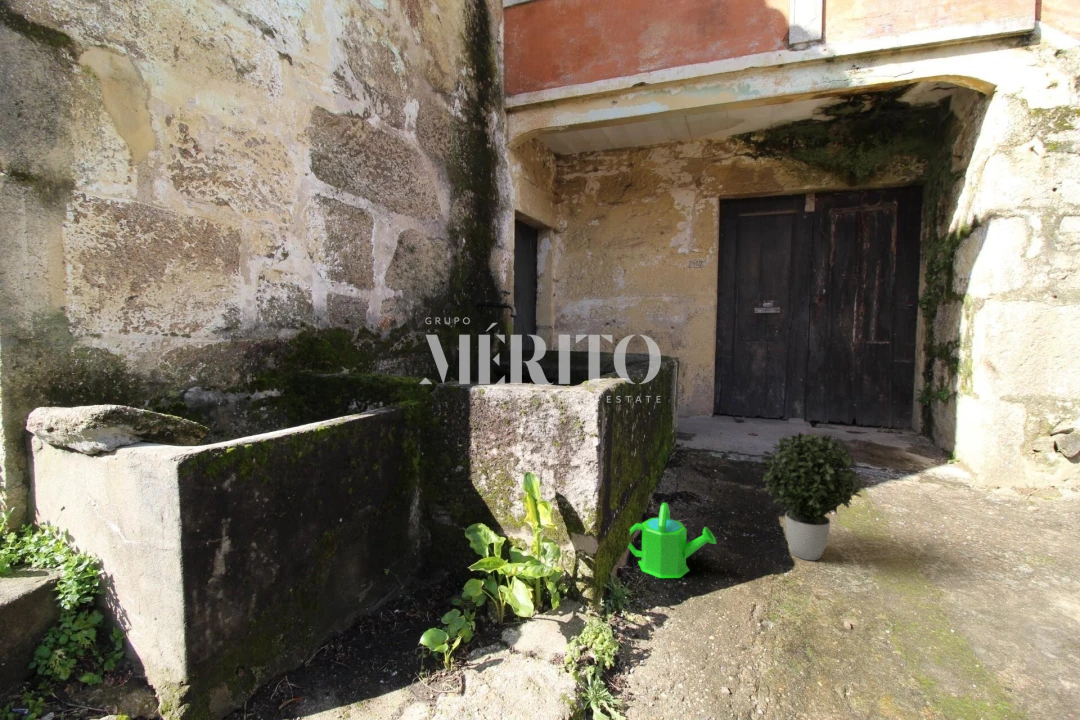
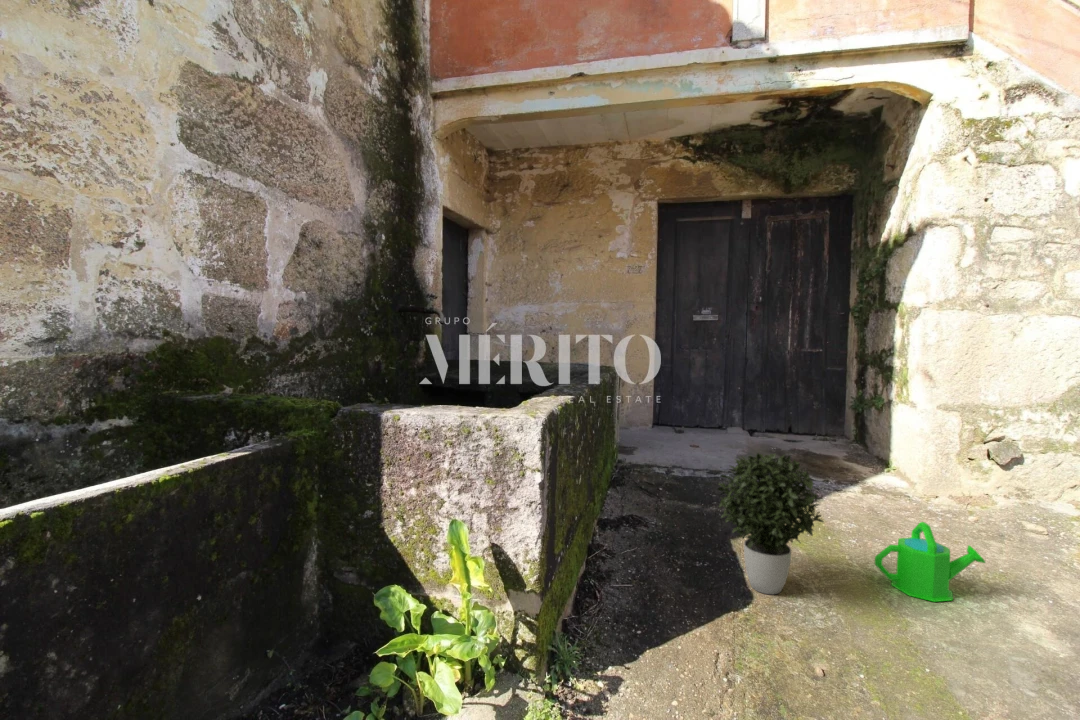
watering can: present [628,503,716,578] -> present [875,522,985,602]

